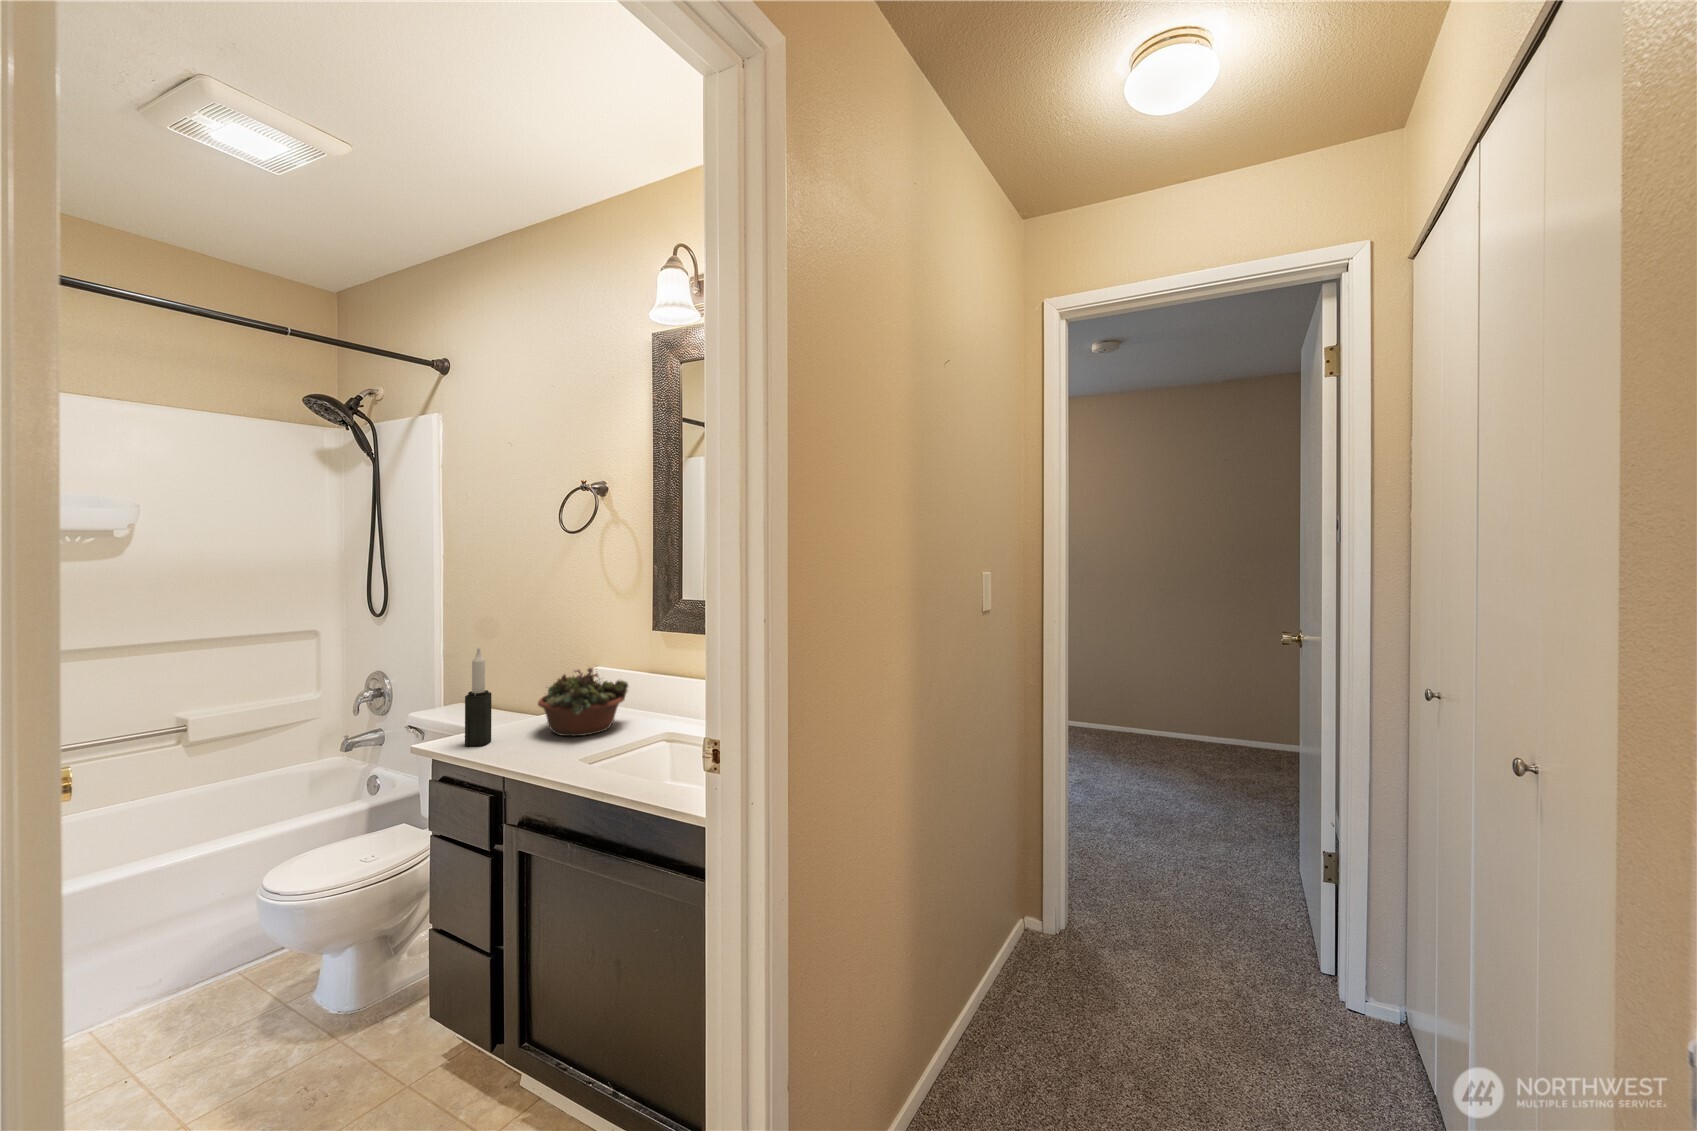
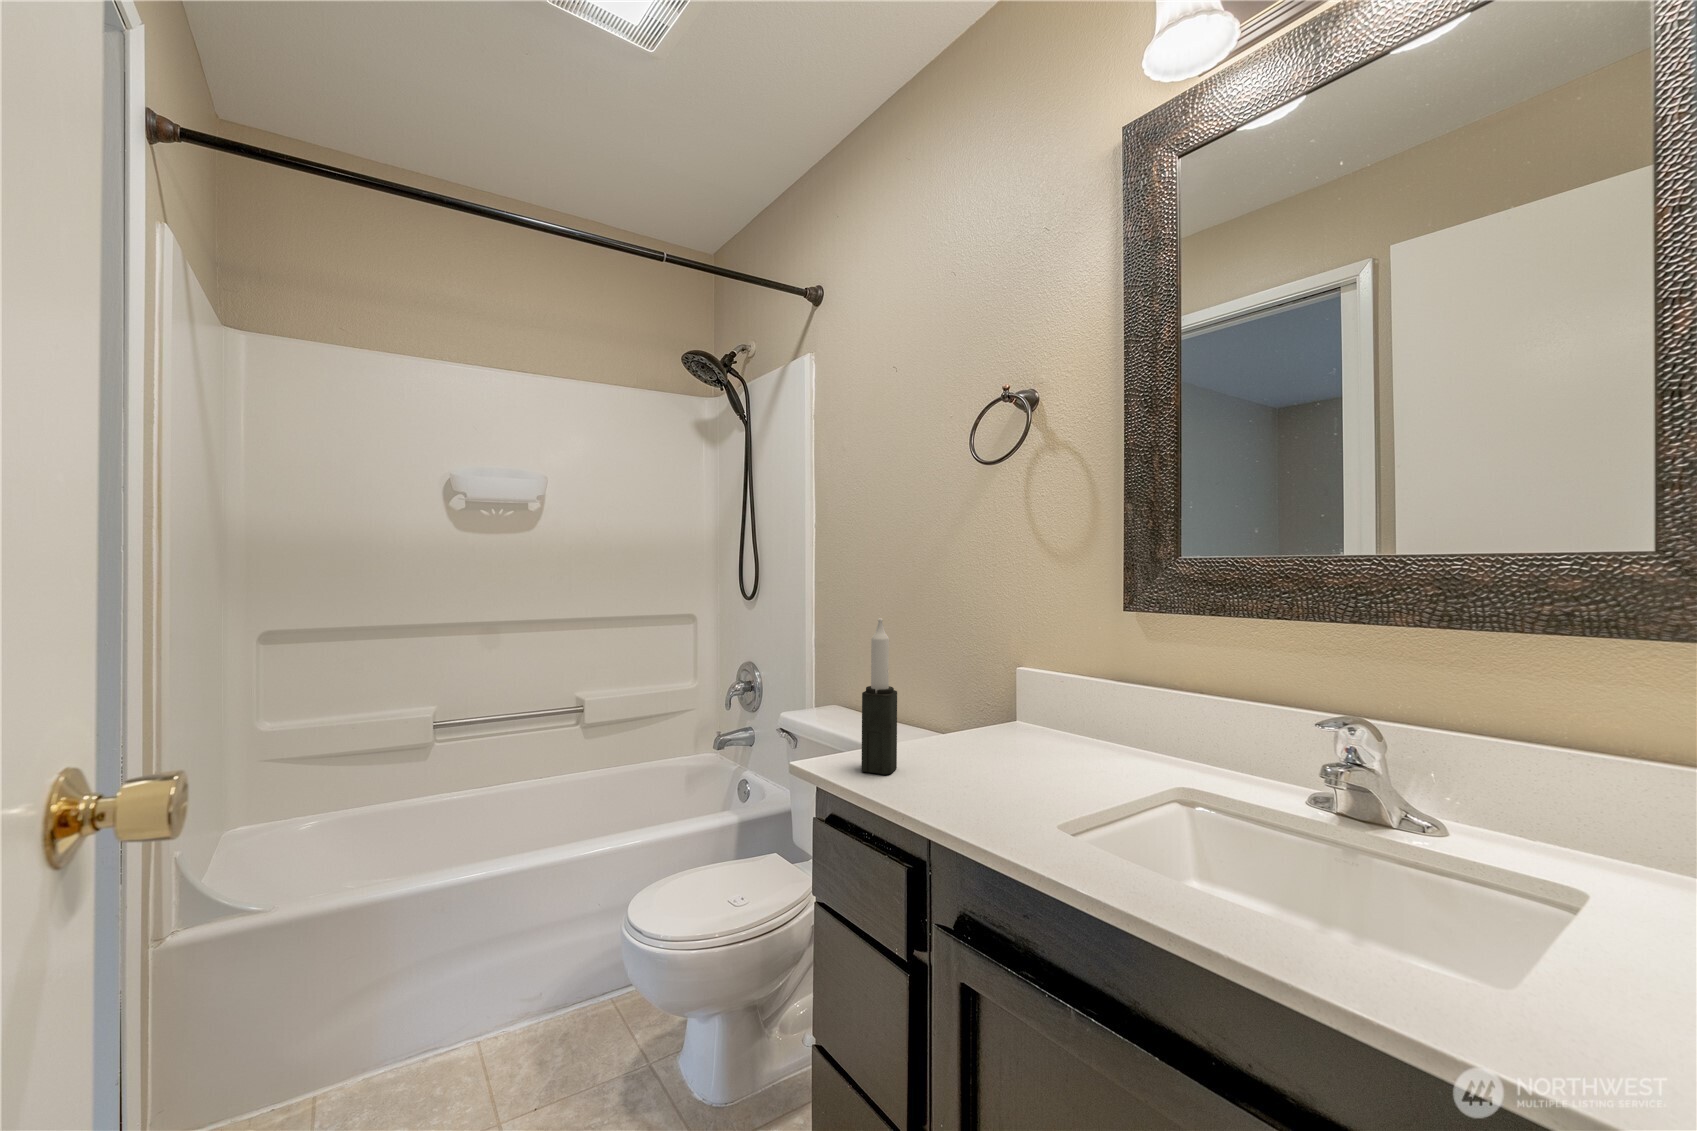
succulent planter: present [538,668,628,736] -> none [961,662,1105,779]

